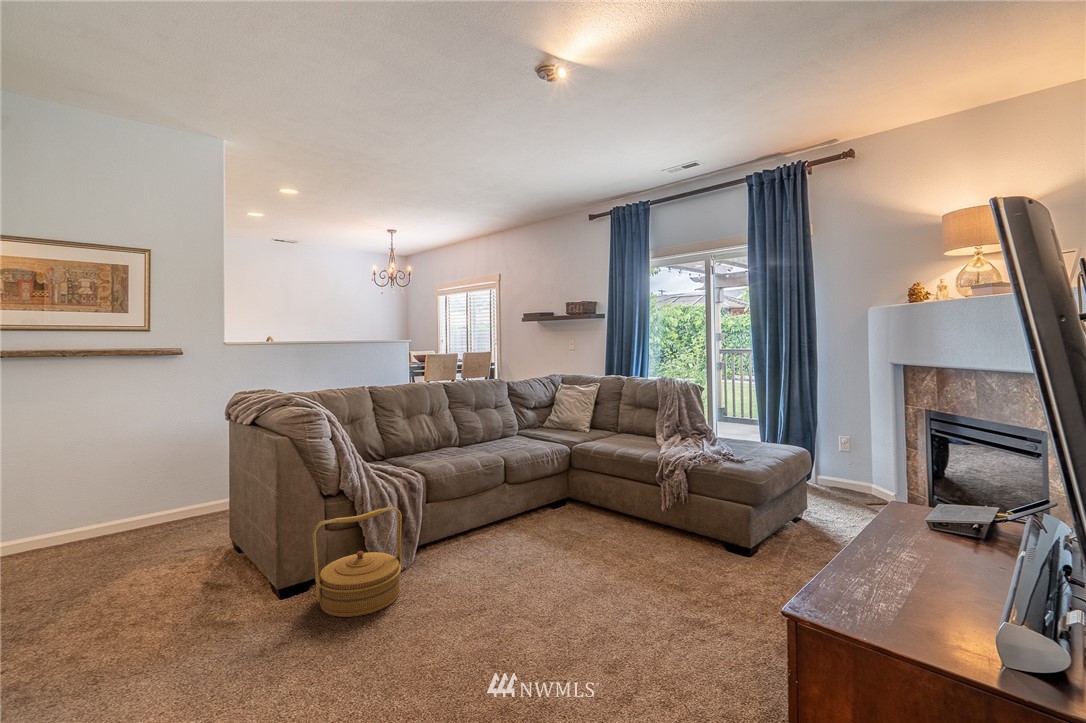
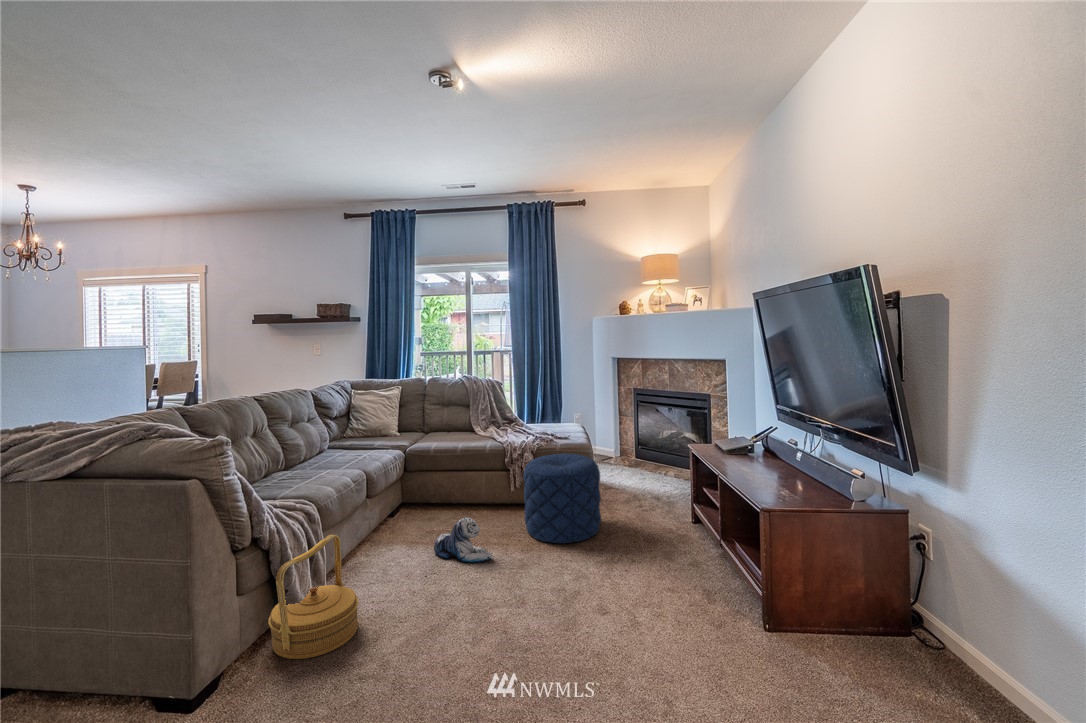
pouf: none [641,479,748,604] -> present [523,454,601,543]
plush toy: none [531,529,574,586] -> present [434,517,492,563]

